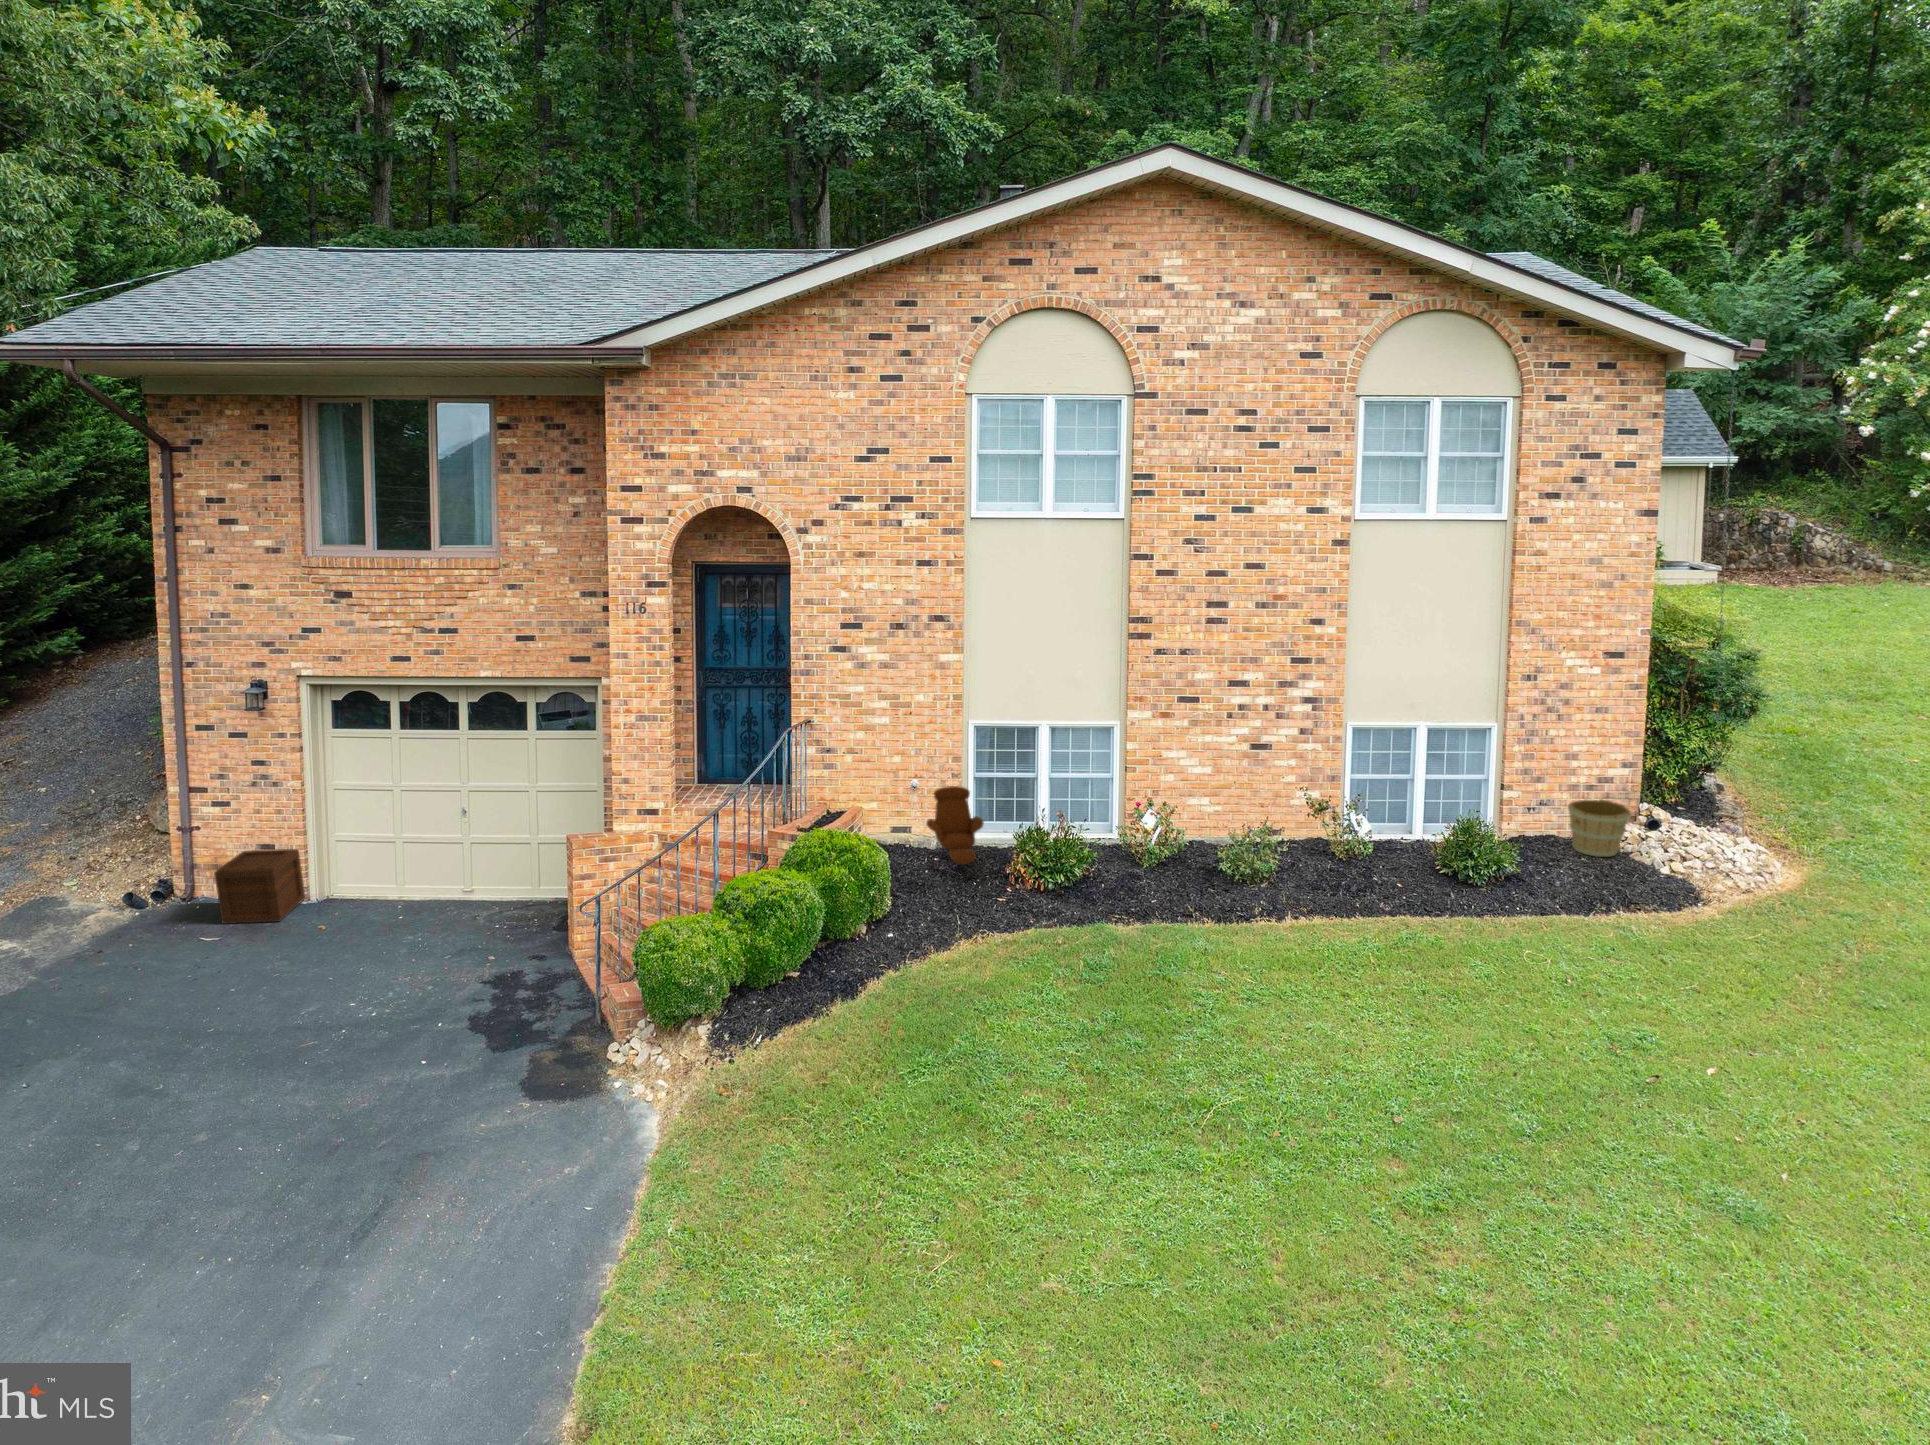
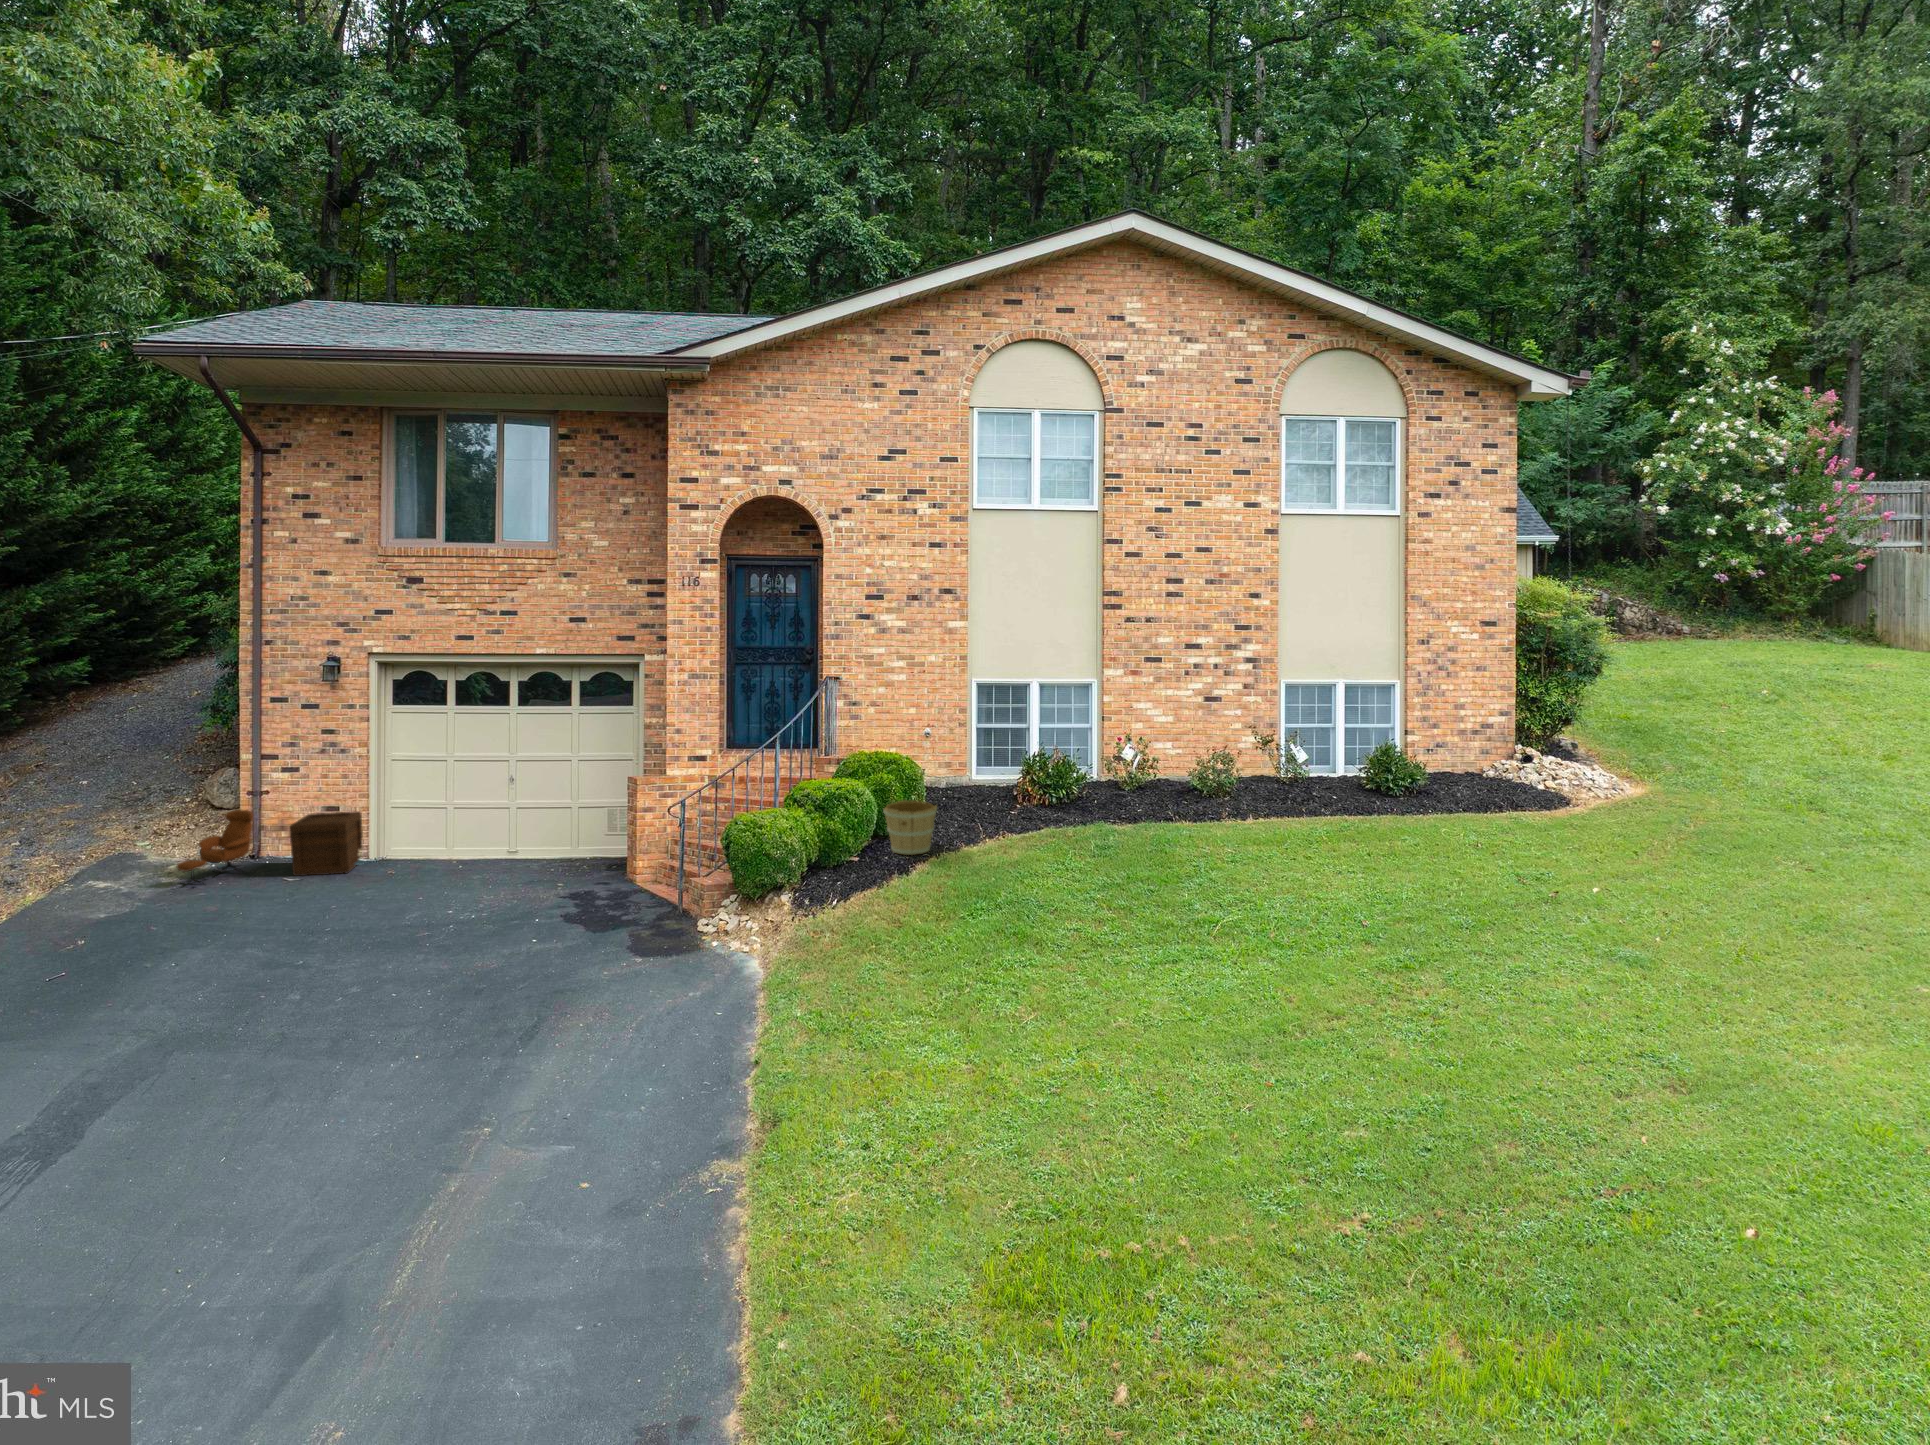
lounge chair: present [927,786,984,882] -> present [177,810,253,884]
wooden bucket: present [1568,799,1631,857] -> present [883,800,937,855]

